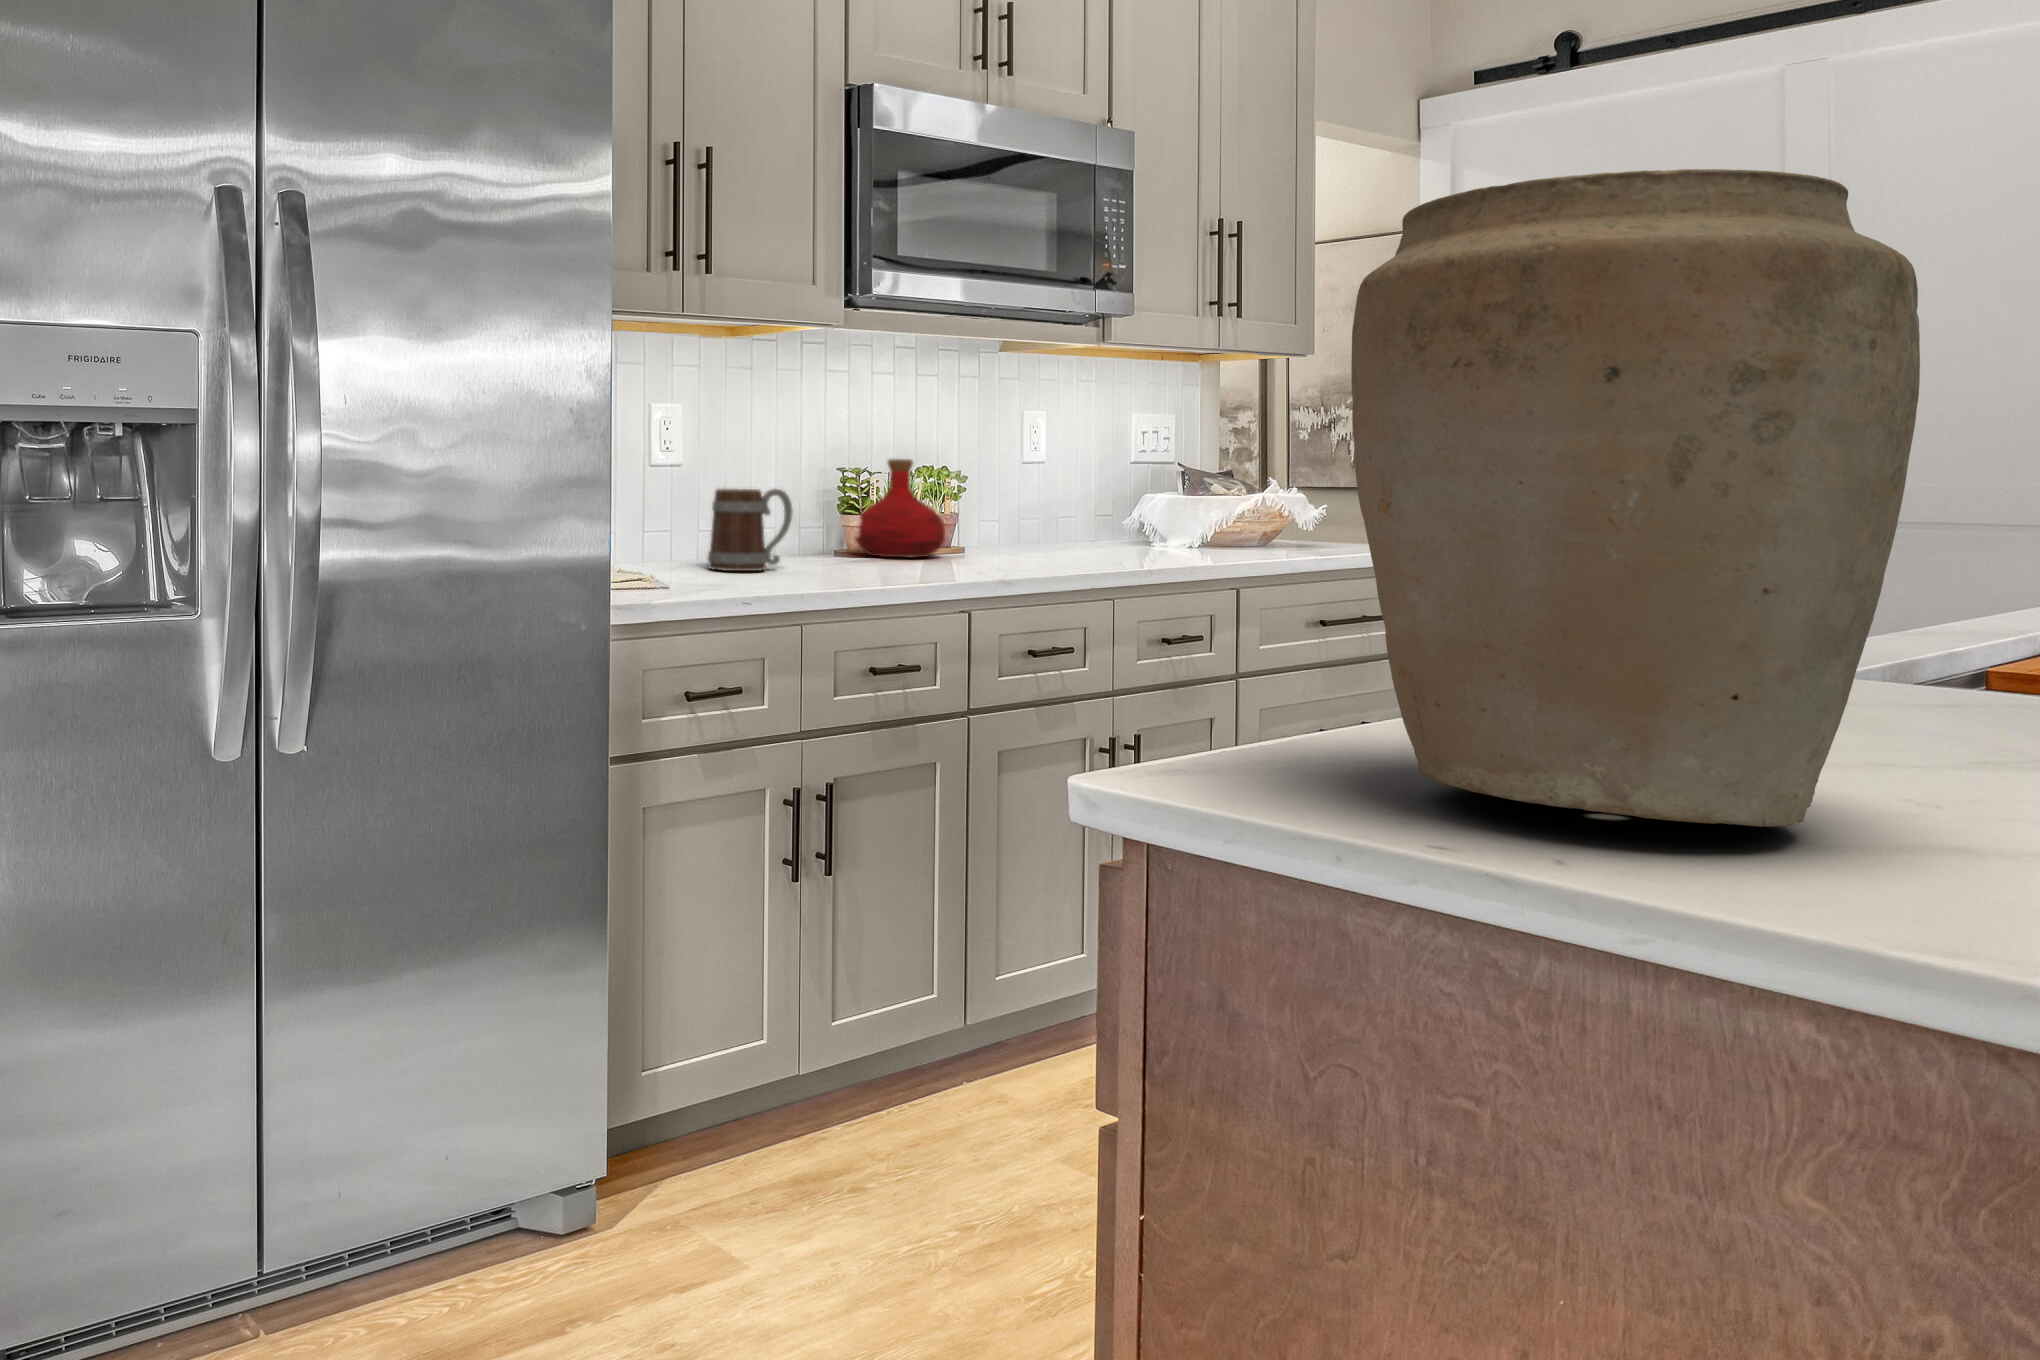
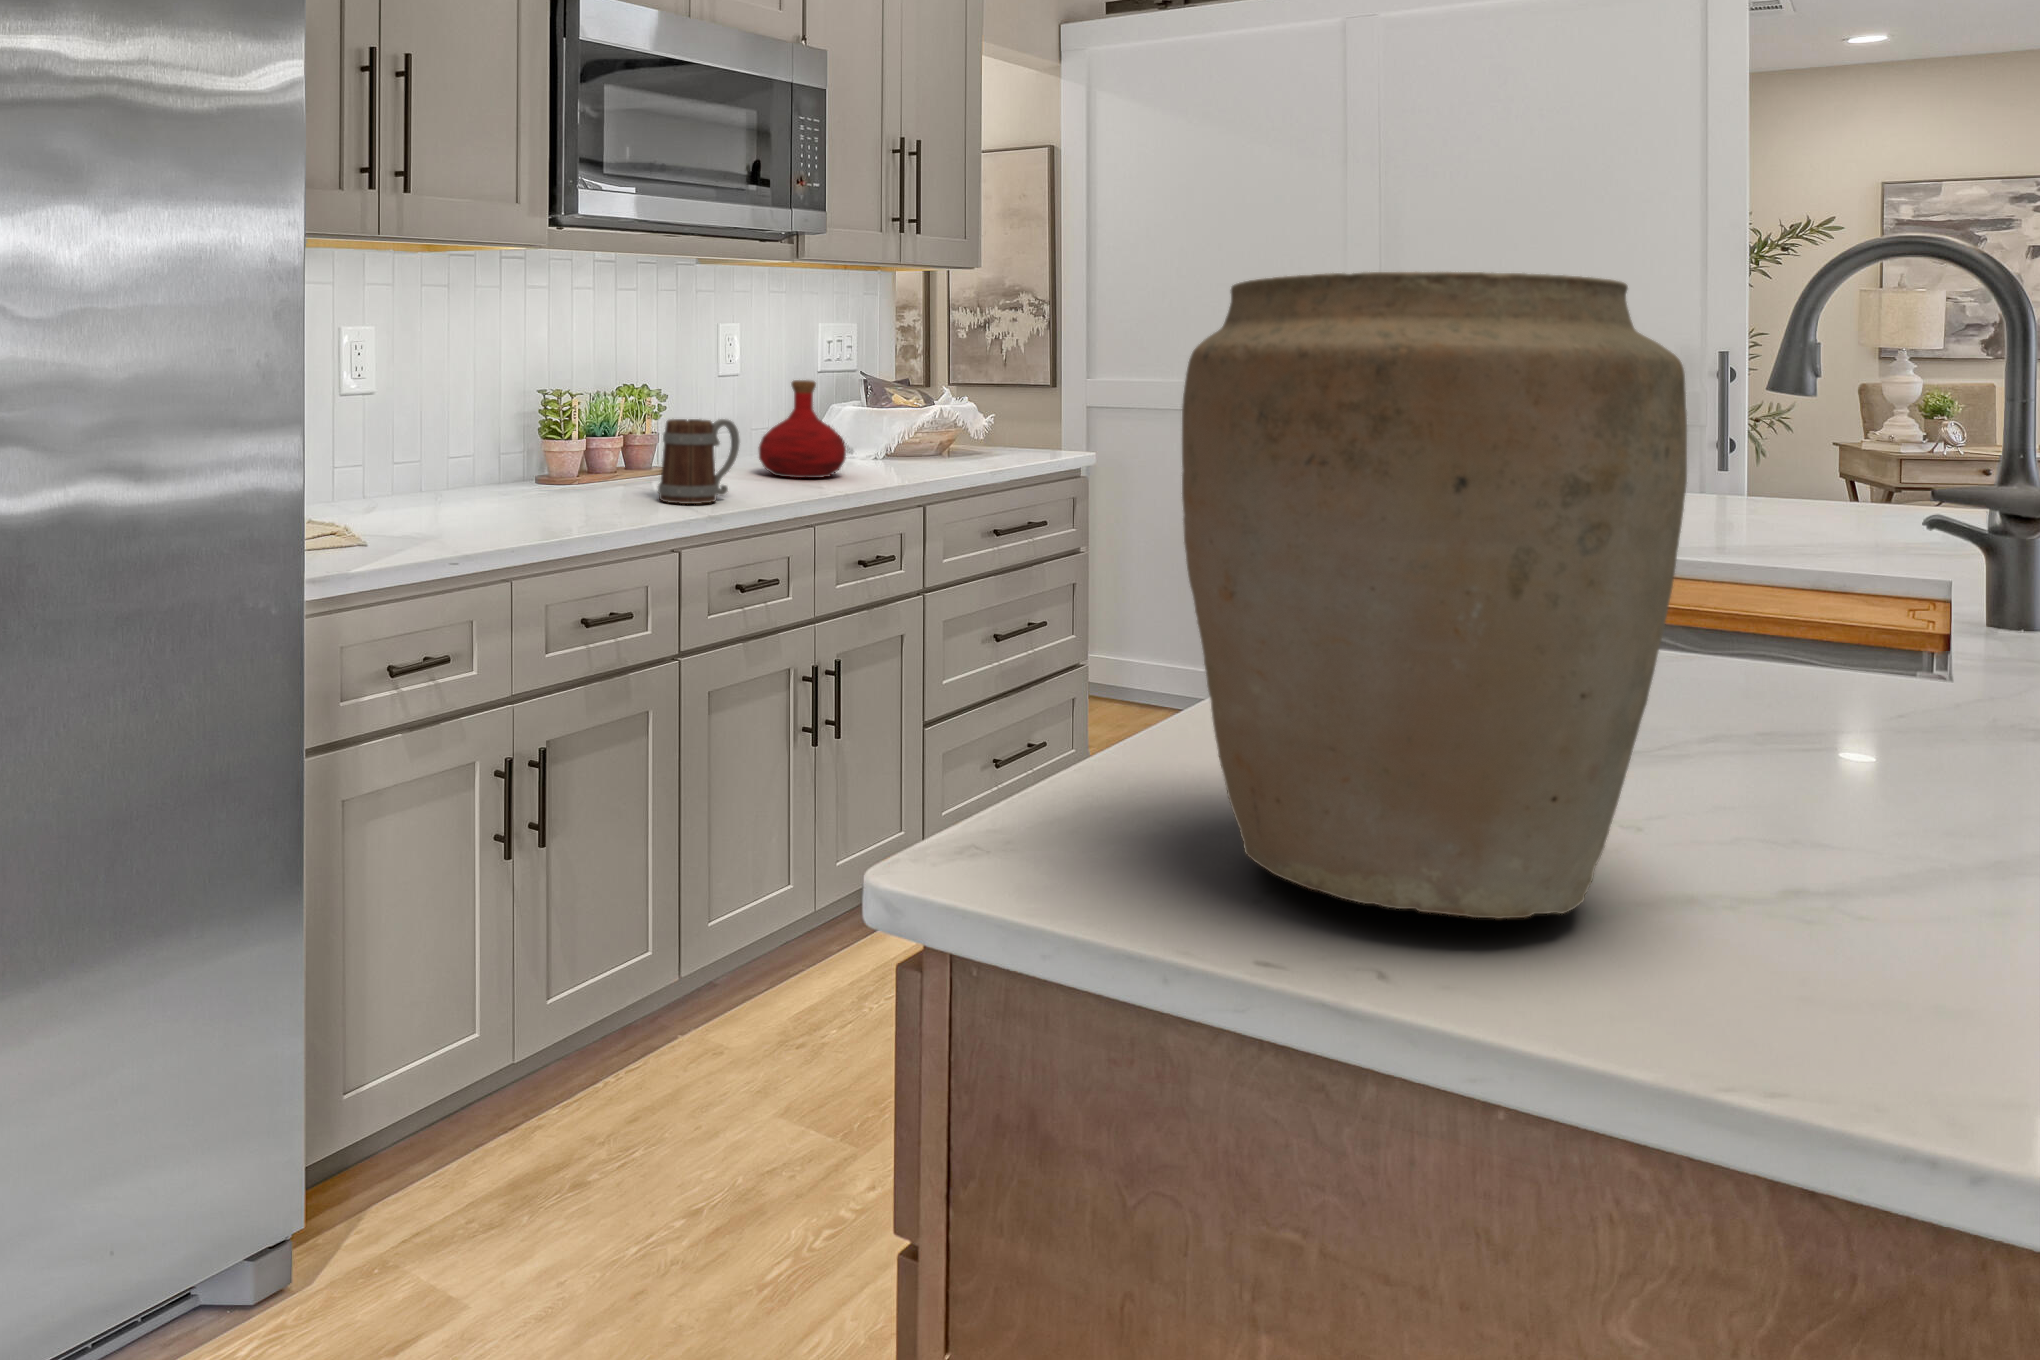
bottle: present [855,459,945,557] -> present [759,380,846,478]
mug: present [708,489,792,571] -> present [658,419,740,504]

